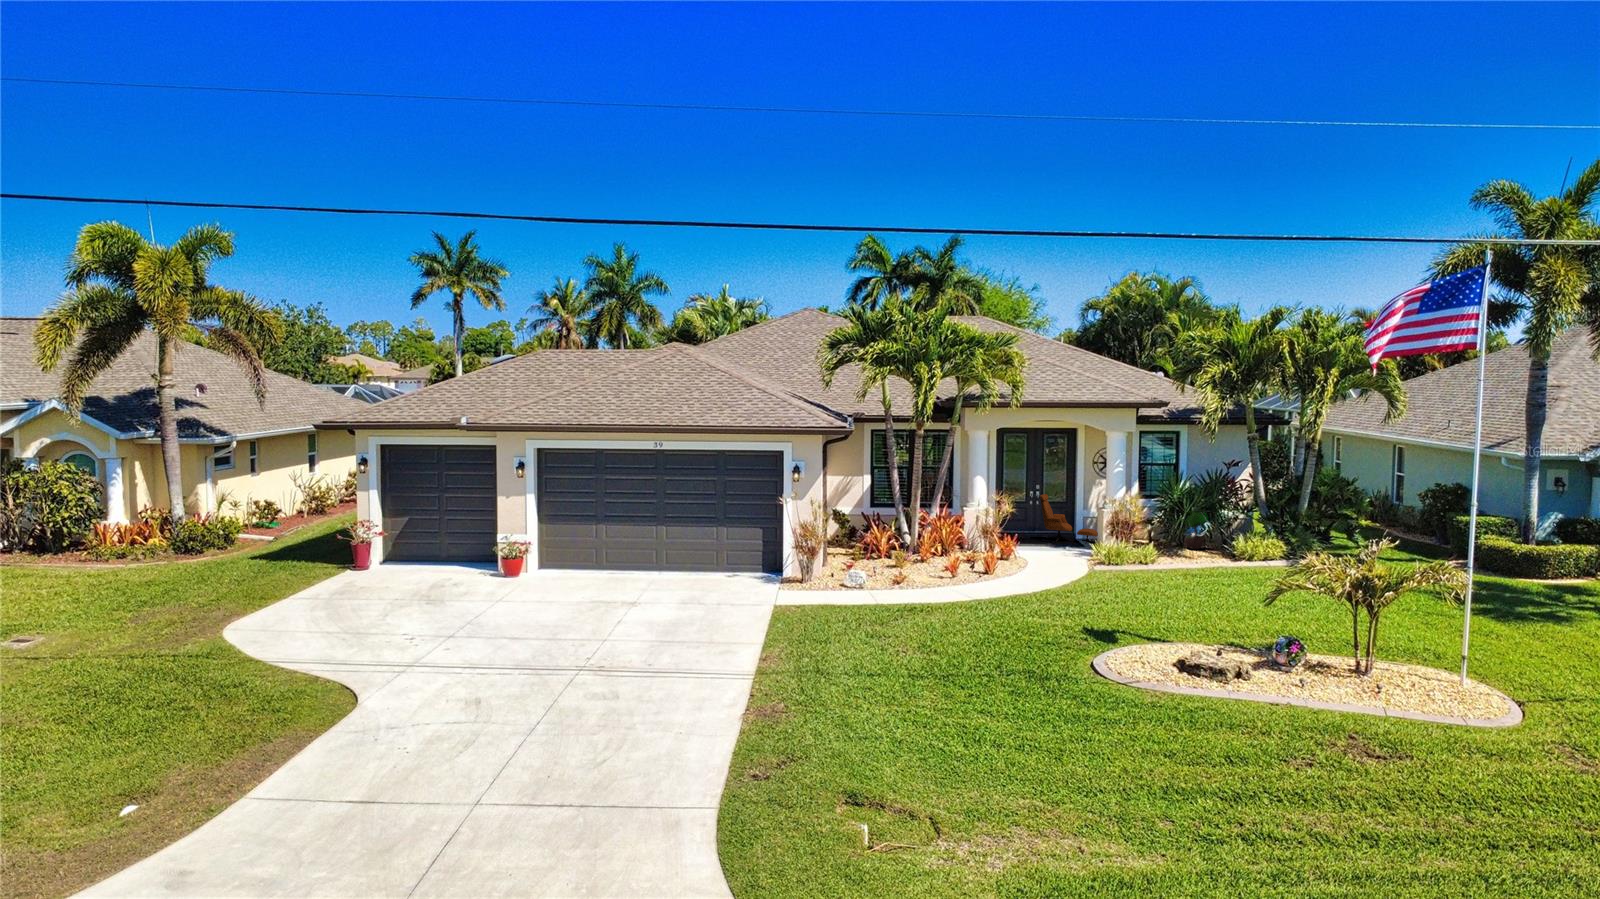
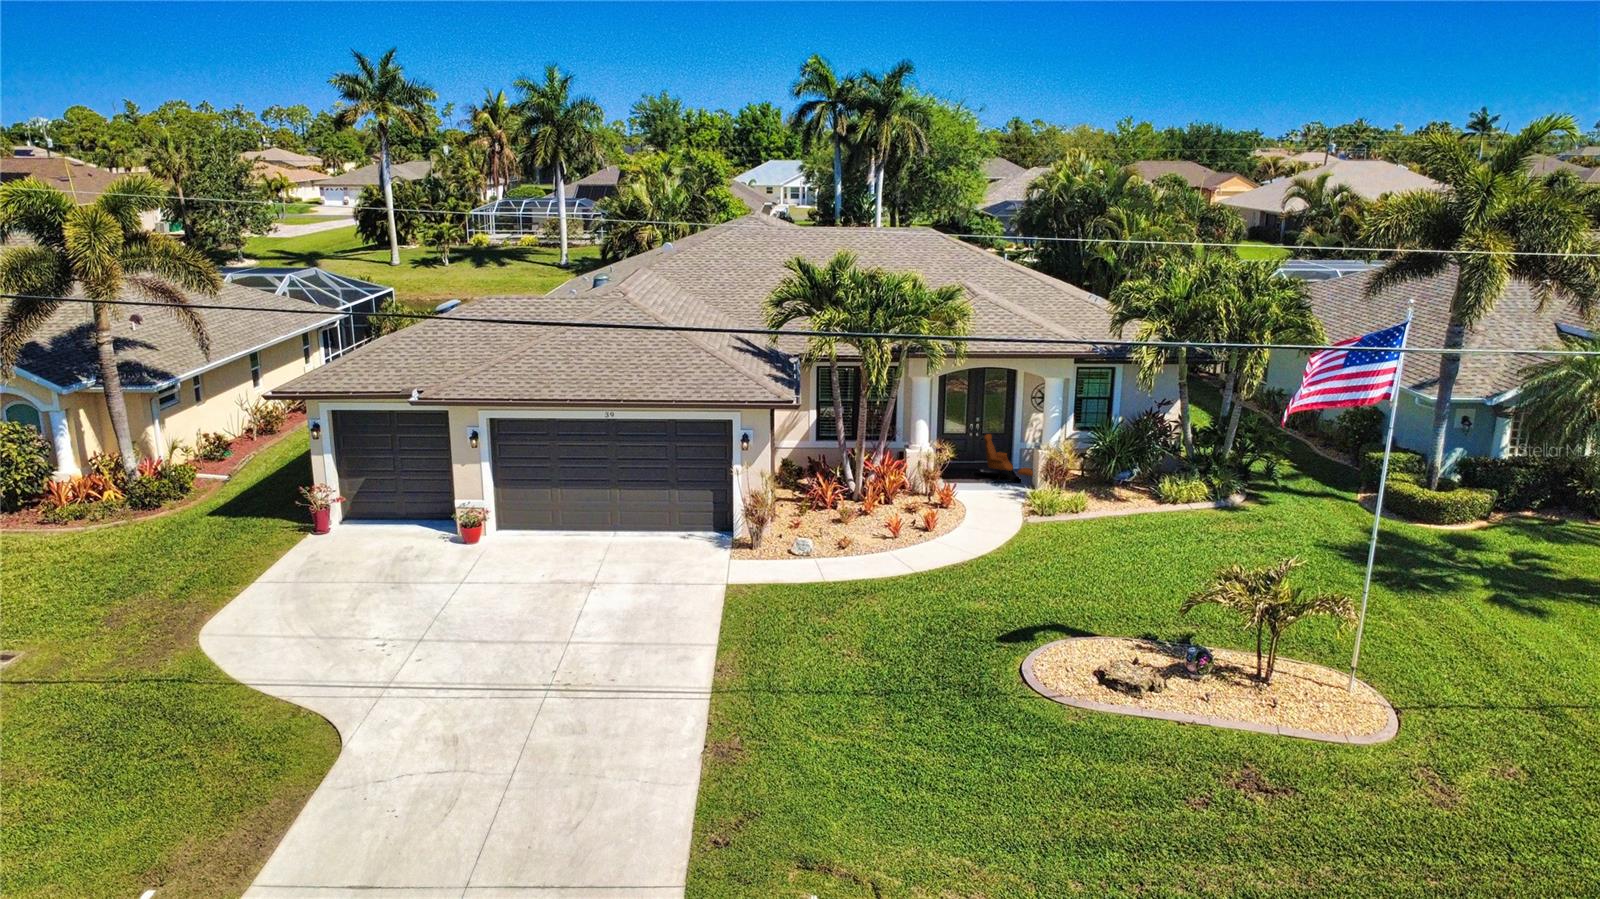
potted tree: present [1185,512,1208,549] -> none [1115,455,1140,491]

